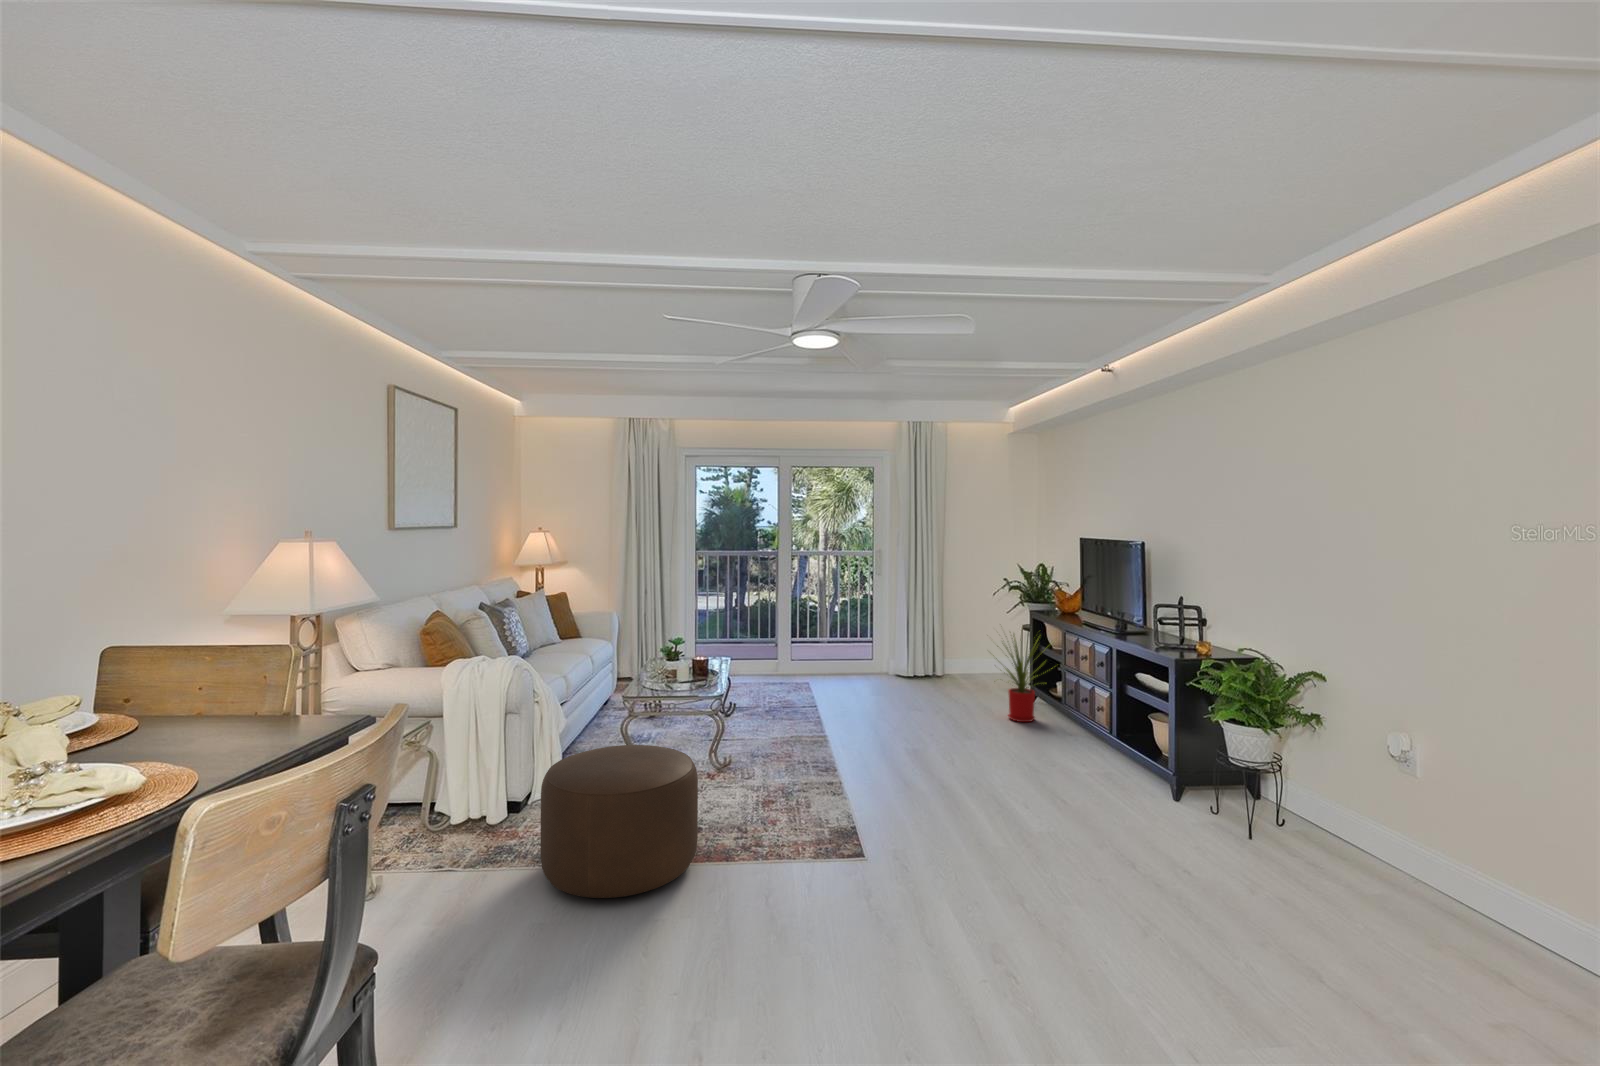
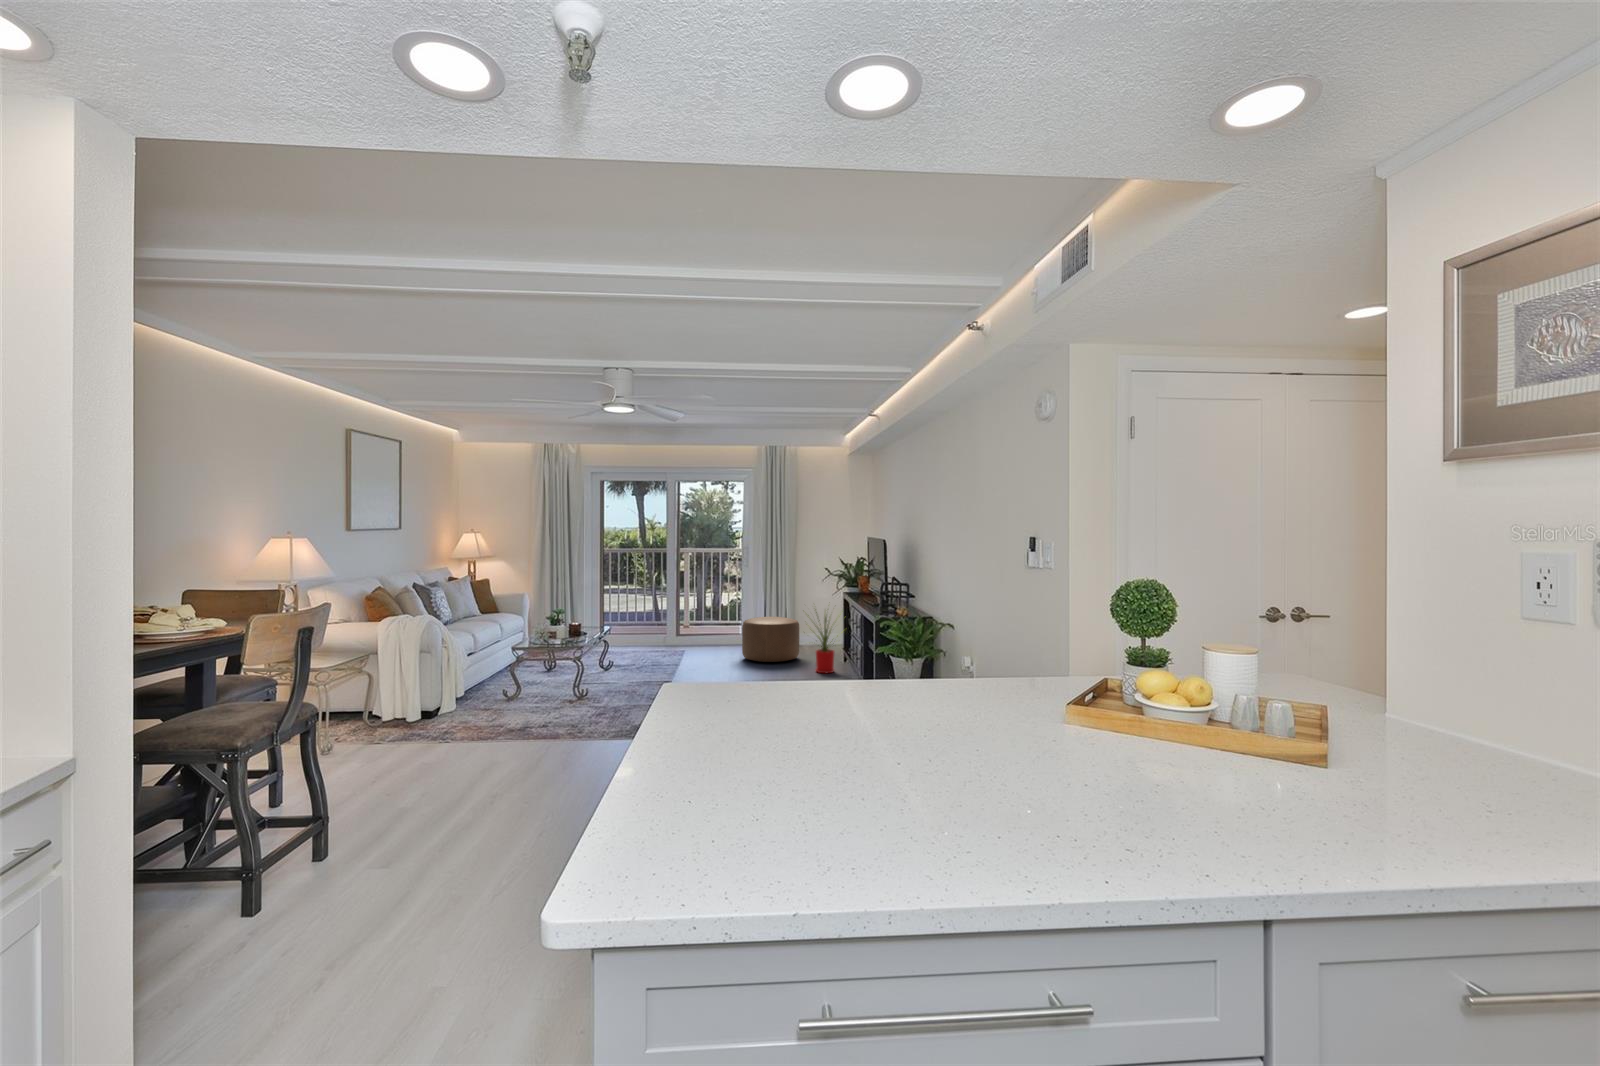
ottoman: present [540,745,698,898] -> present [742,617,799,662]

